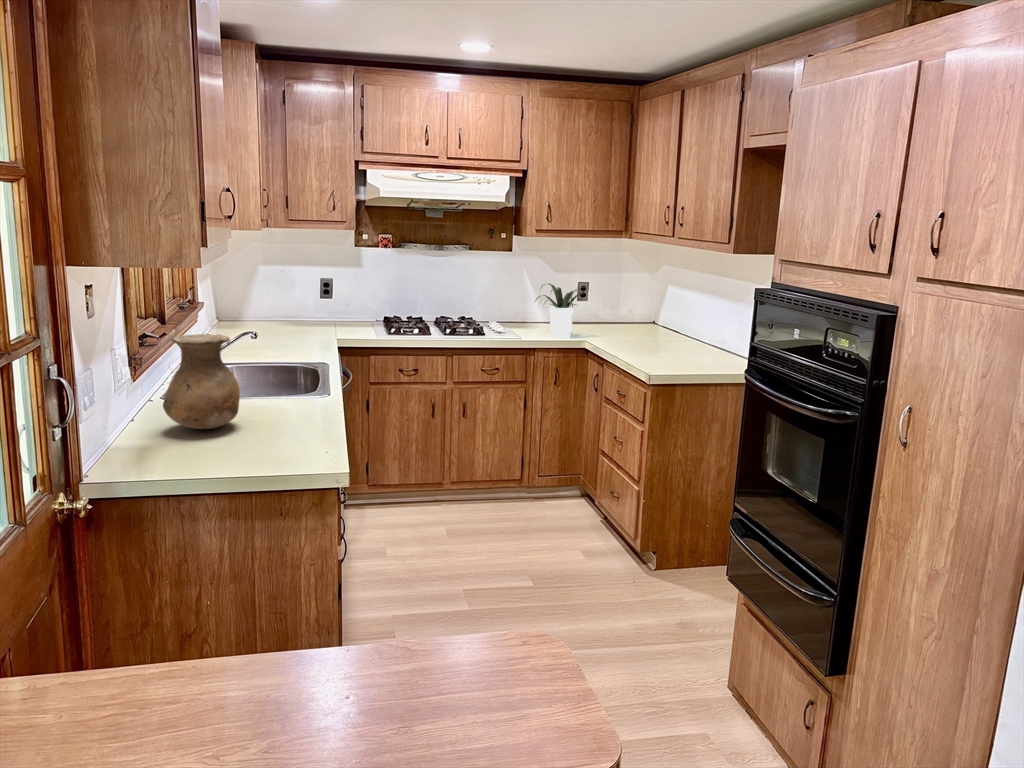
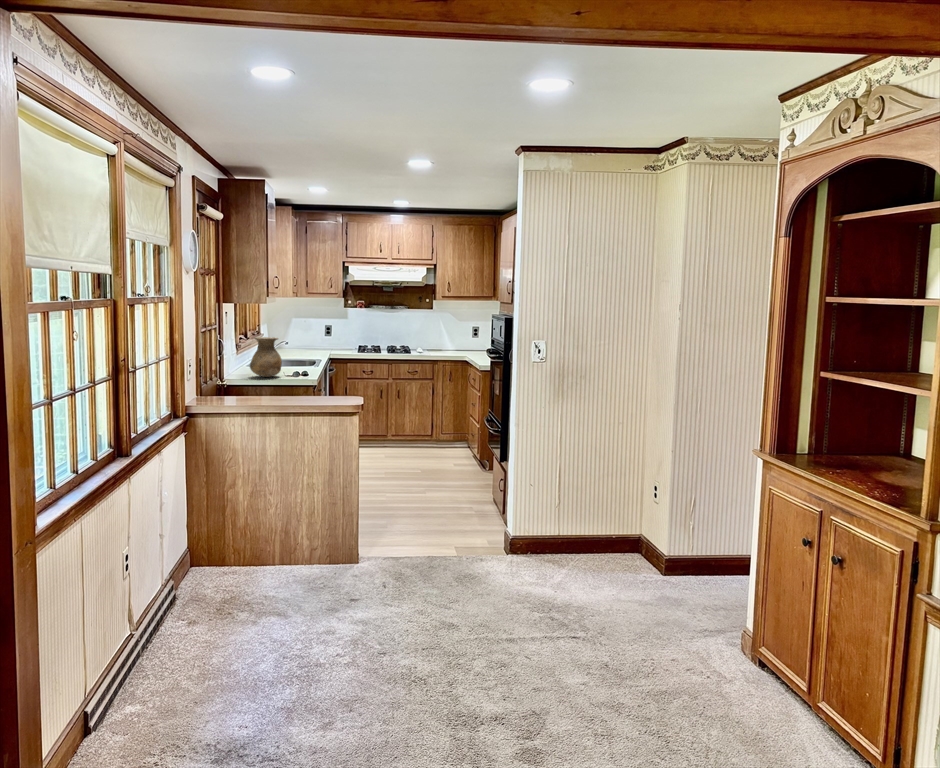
potted plant: present [535,284,583,339] -> none [436,326,470,356]

